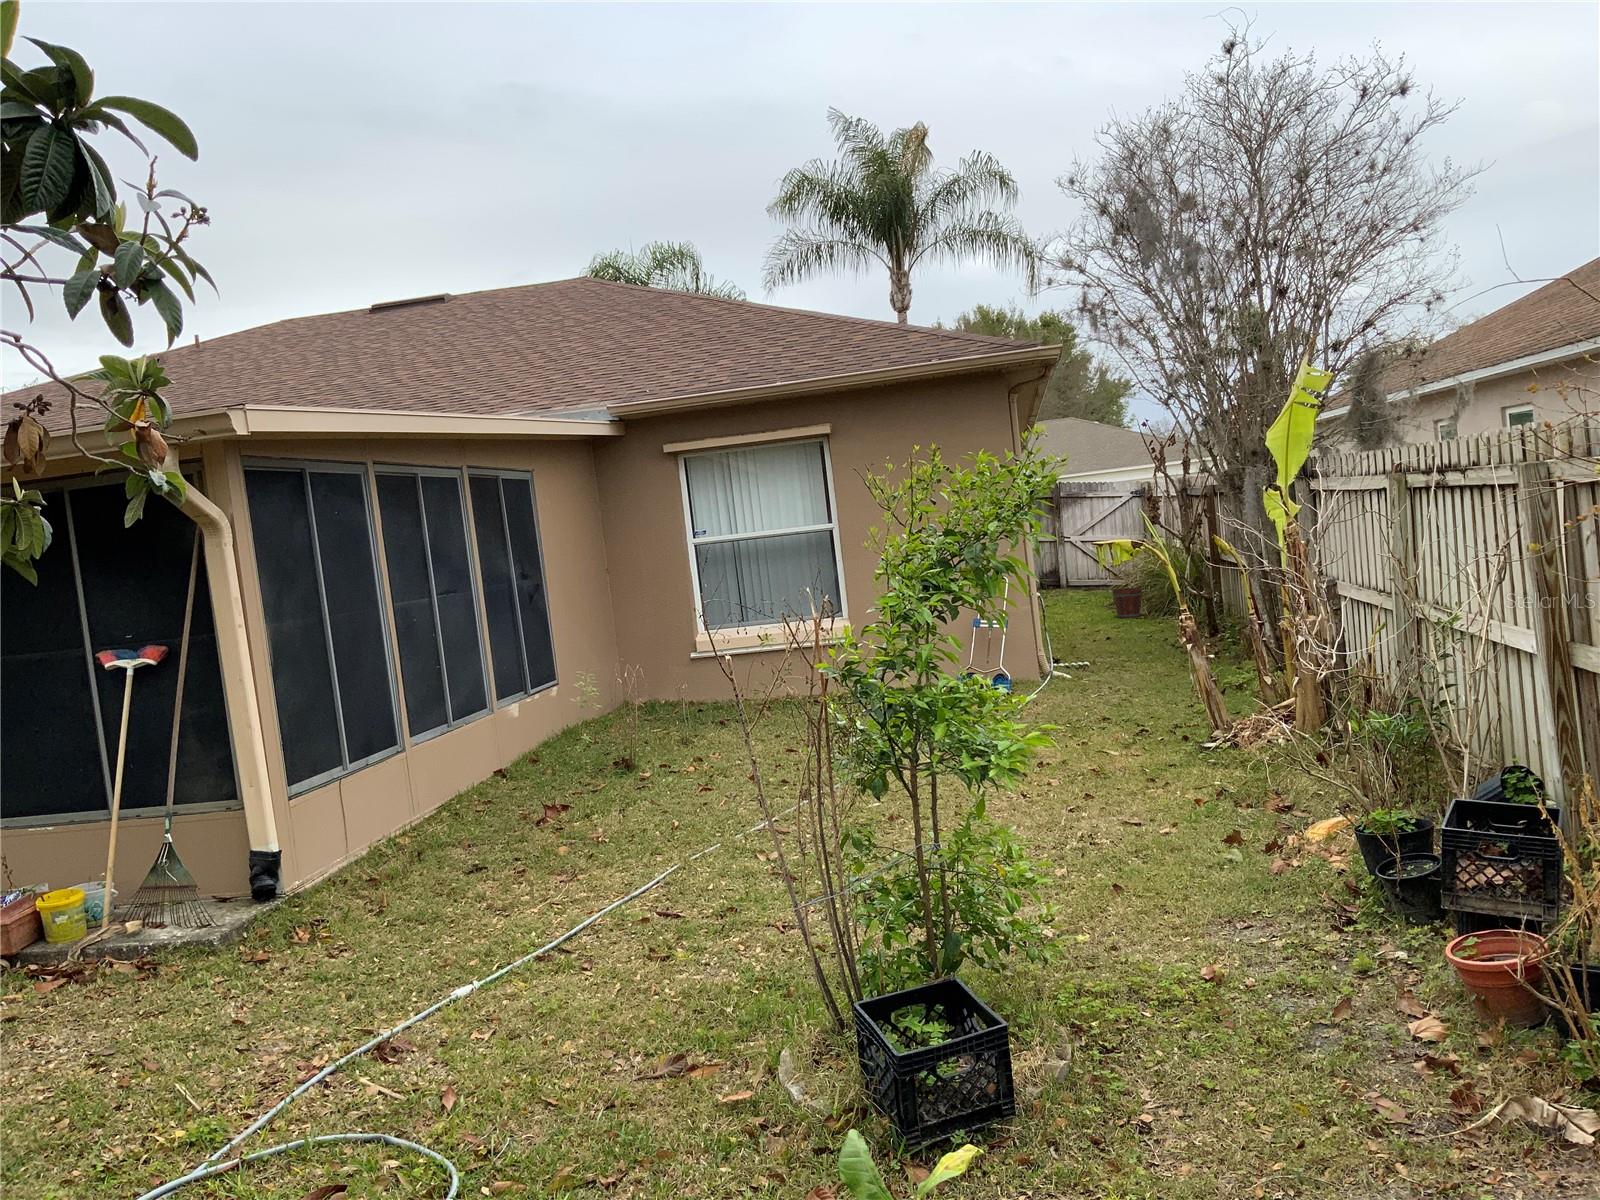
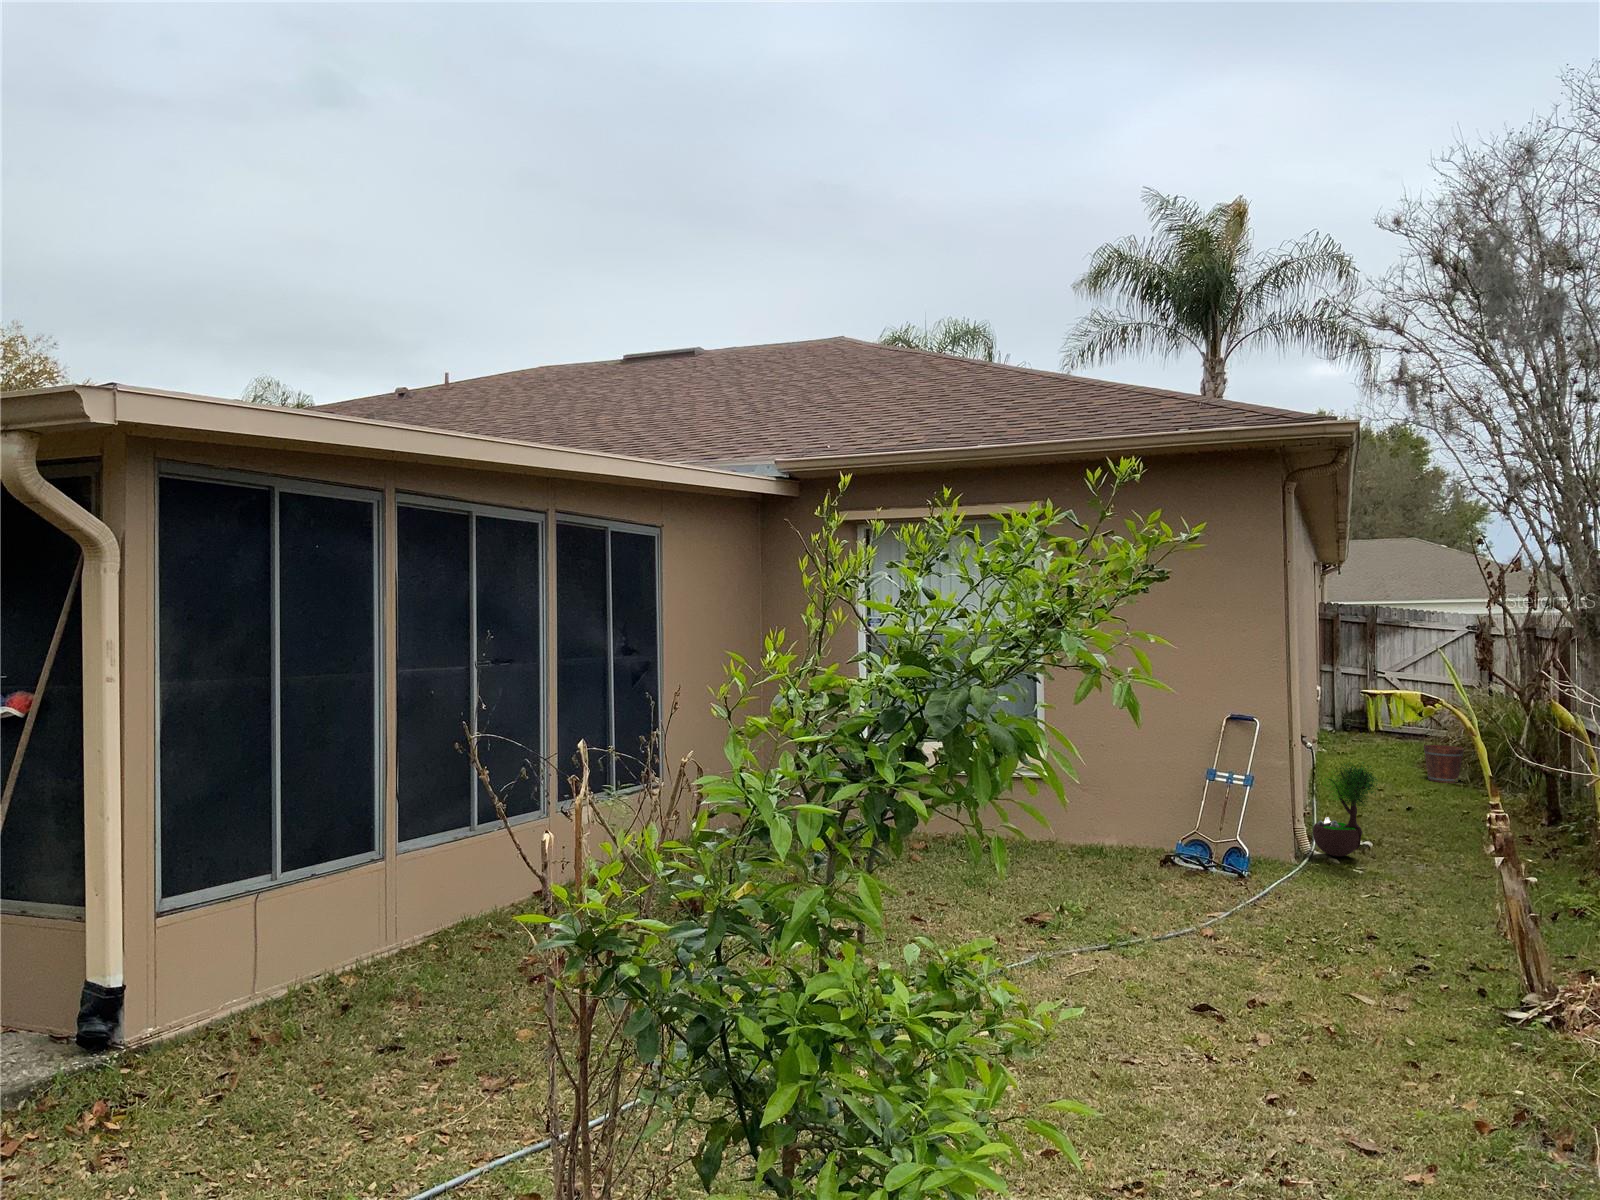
potted tree: none [1049,599,1093,678] -> present [1313,762,1378,856]

